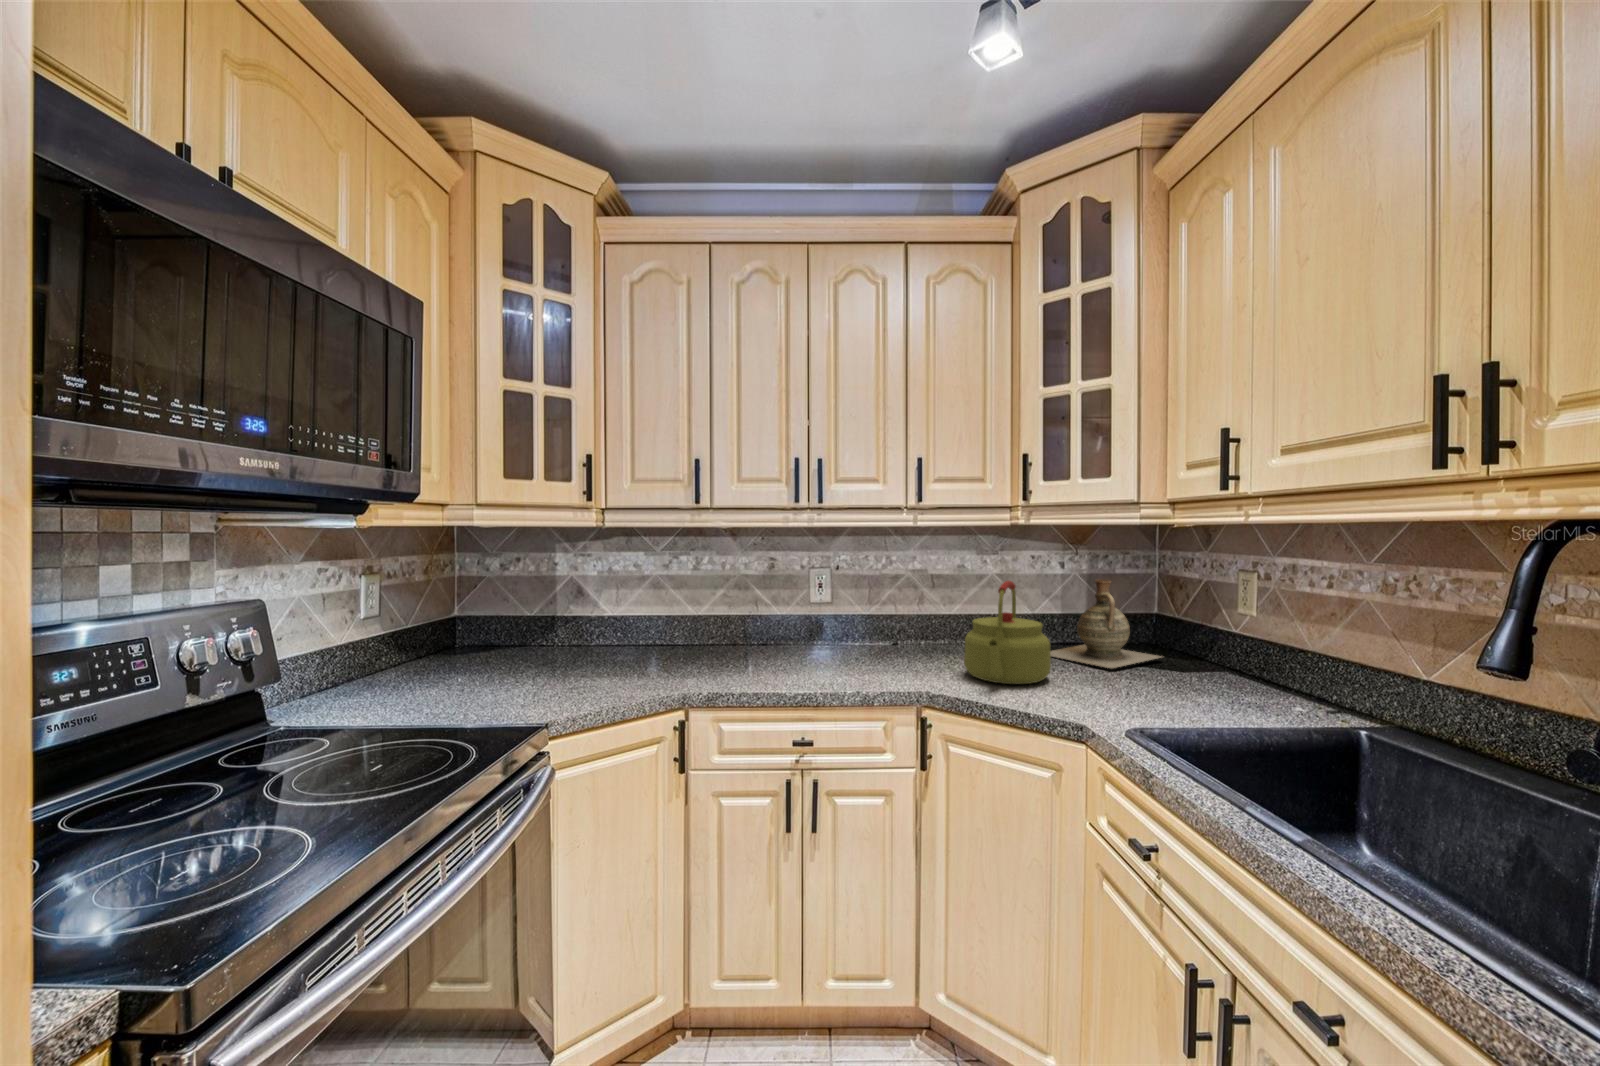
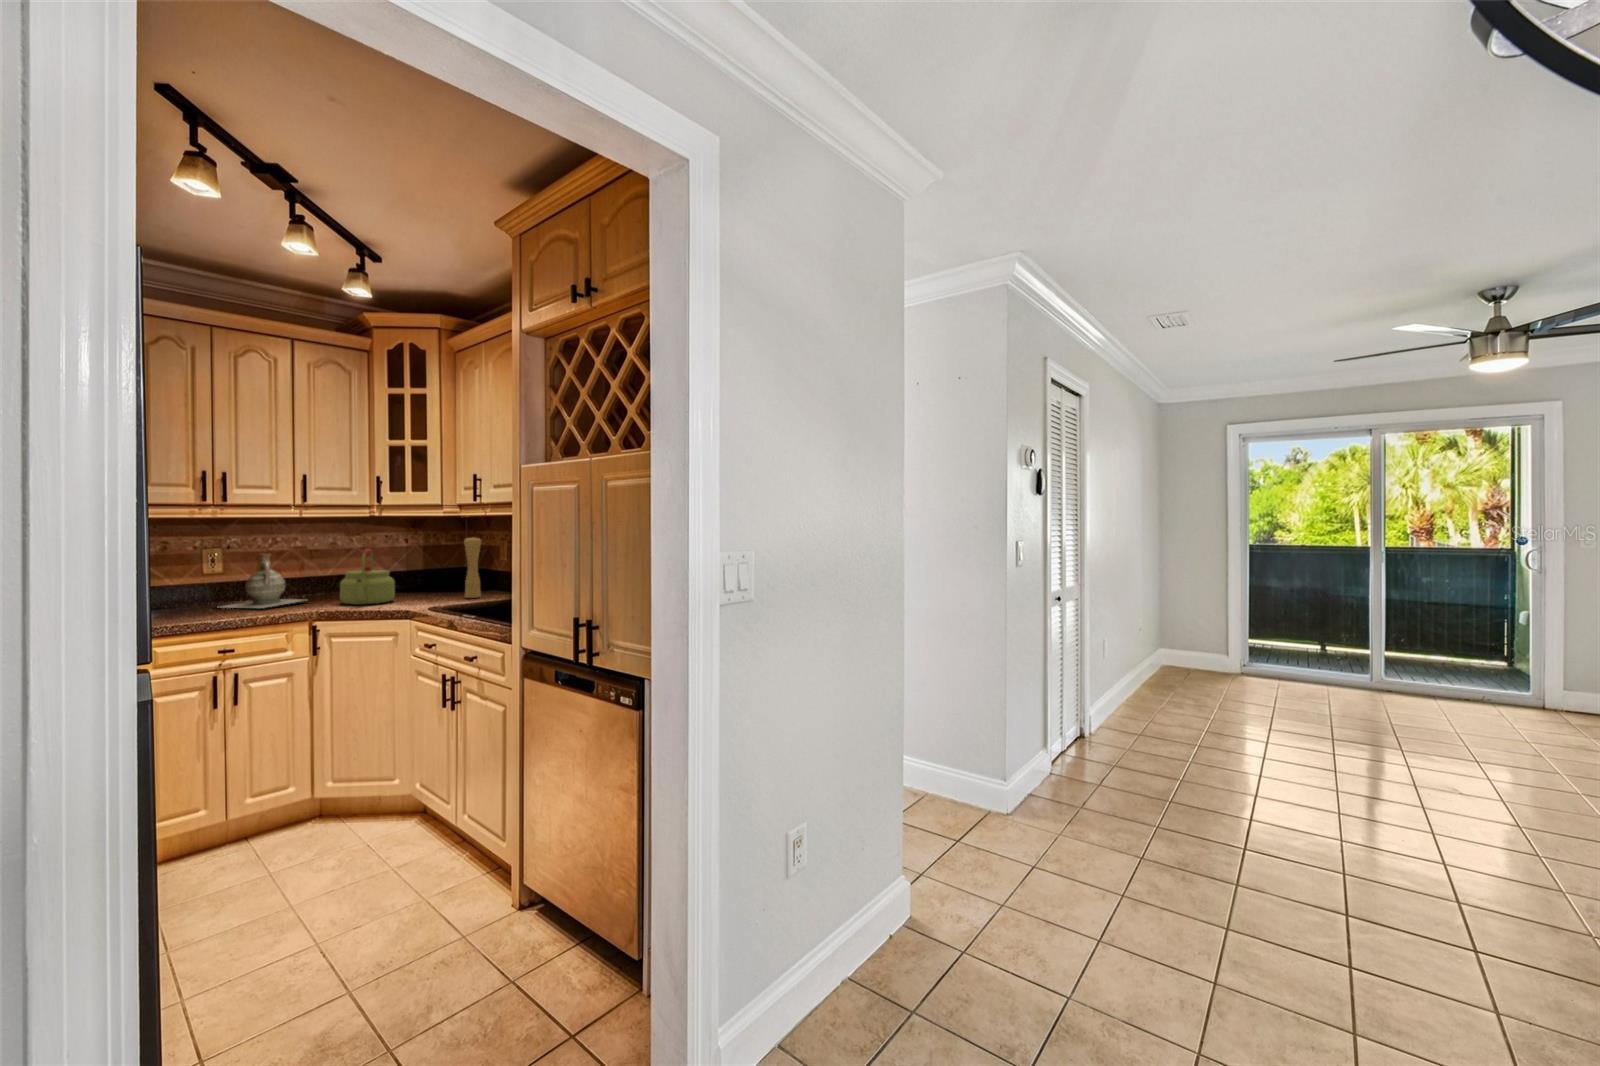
pepper mill: none [1183,566,1222,697] -> present [464,537,481,598]
ceramic jug: present [1050,579,1161,668] -> present [222,553,301,608]

